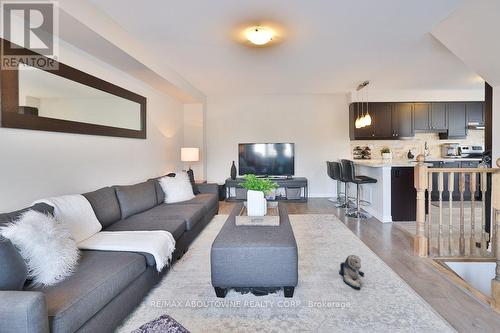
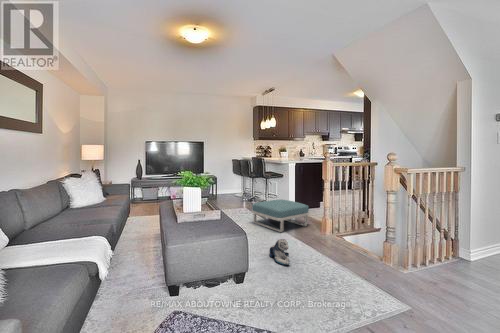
footstool: none [333,208,405,246] -> present [252,200,309,232]

